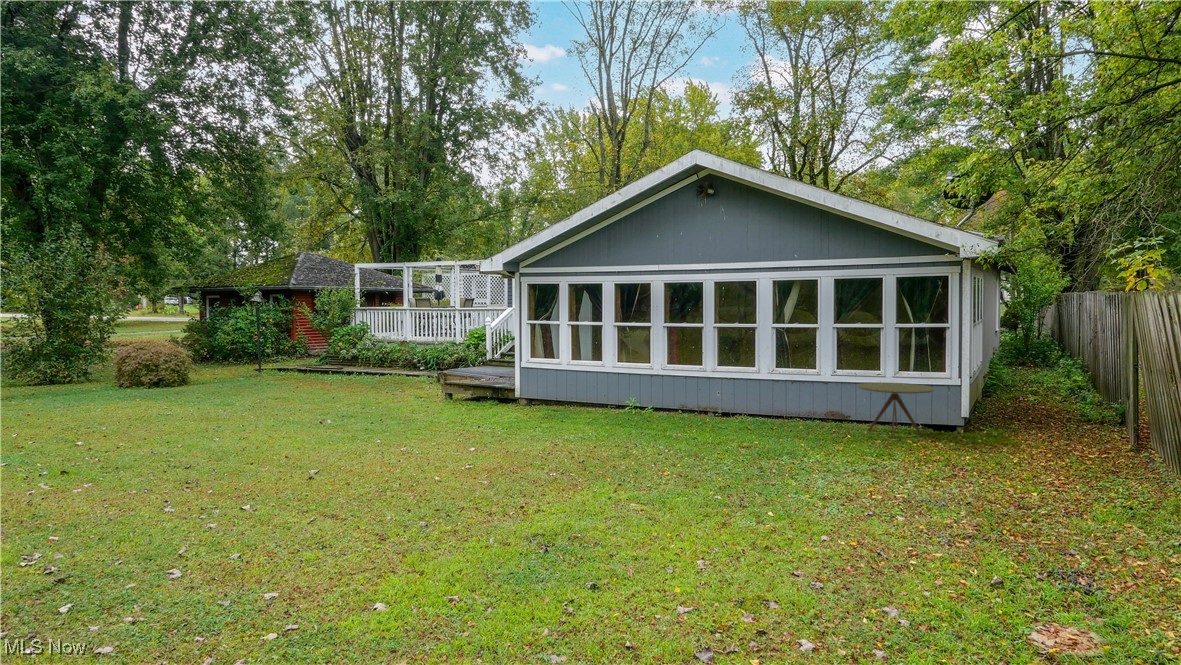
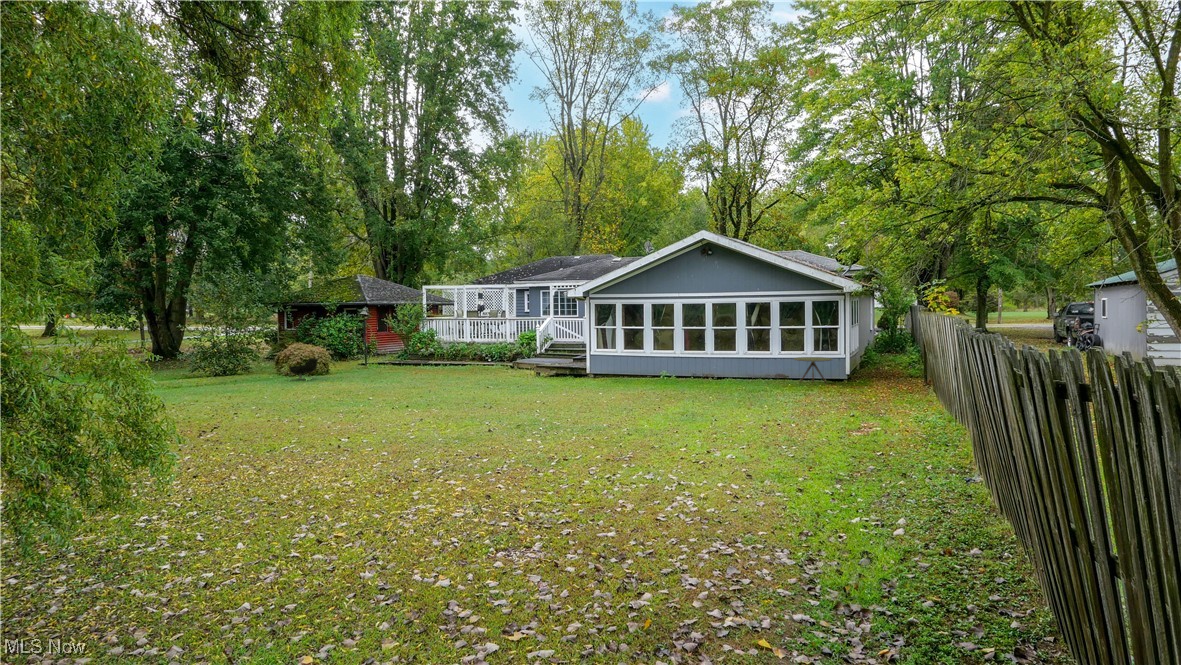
lounge chair: none [100,360,146,394] -> present [289,358,318,379]

